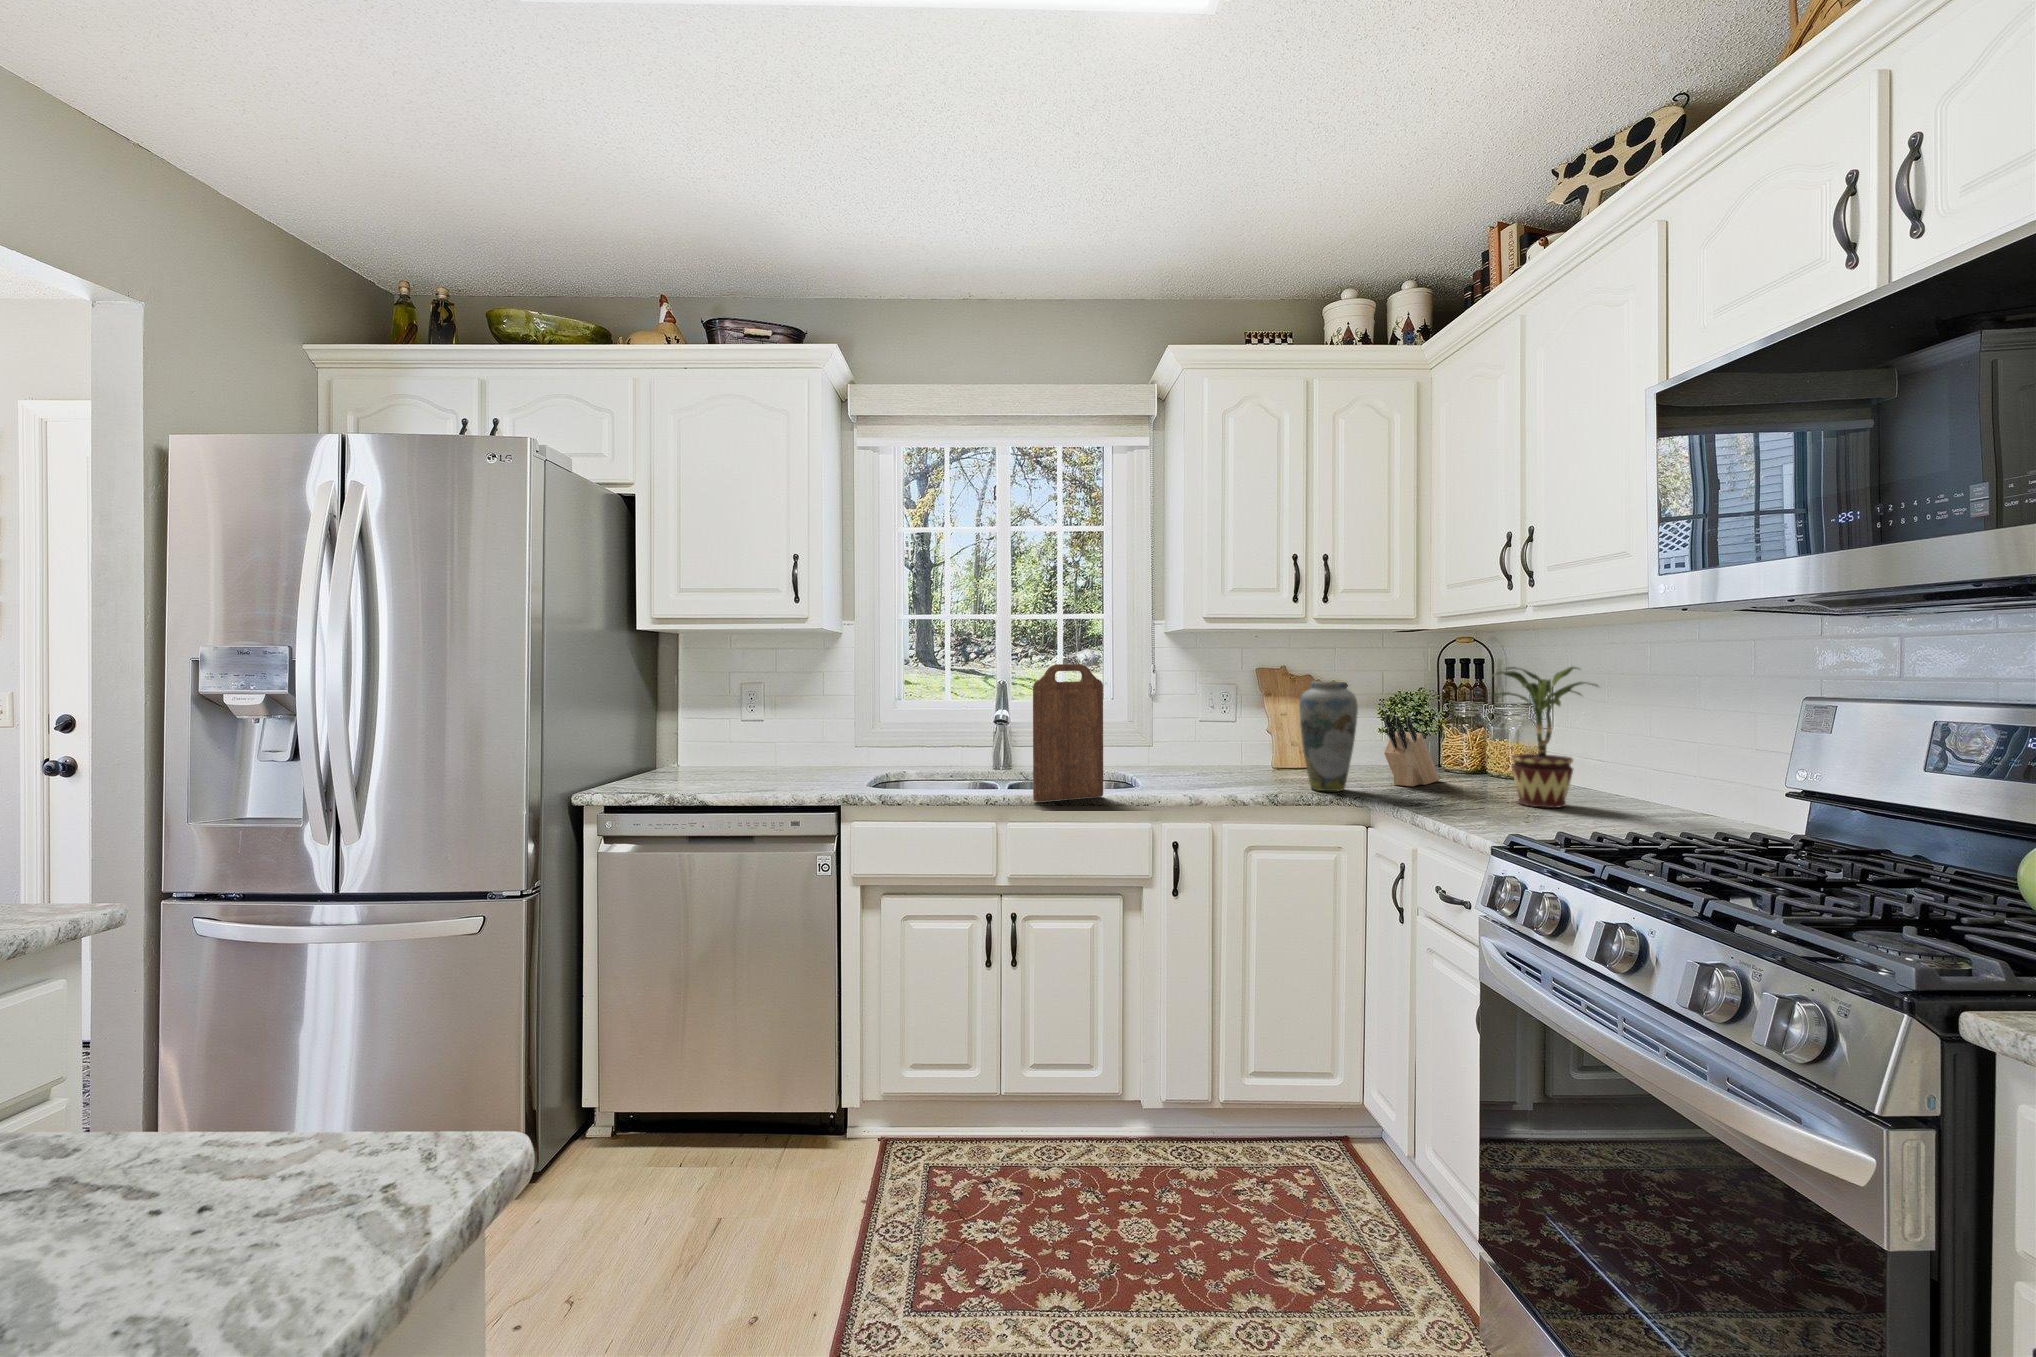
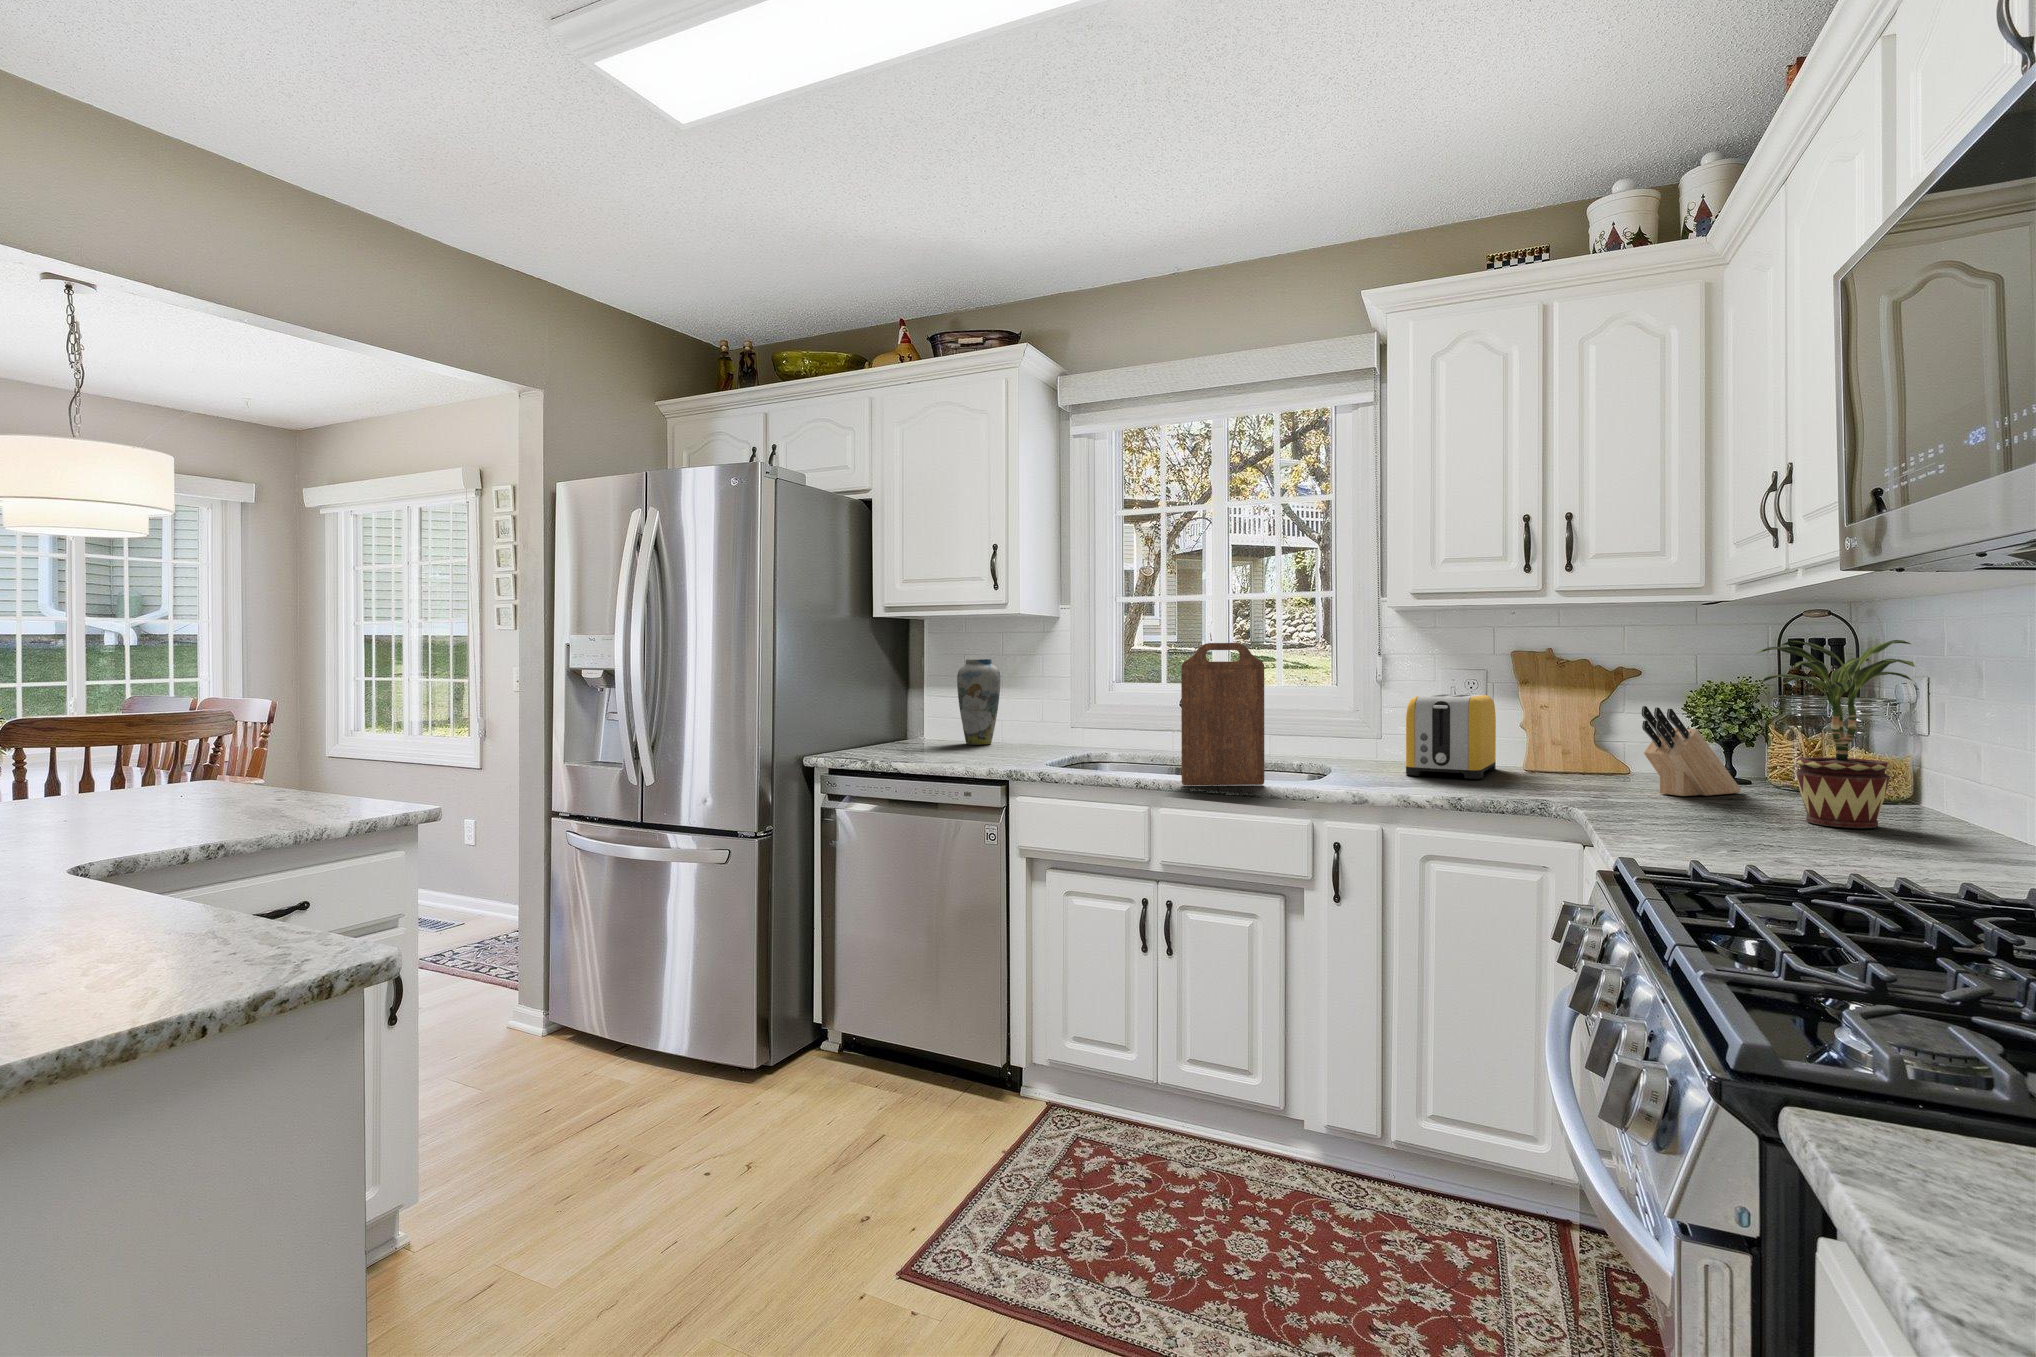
vase: present [1299,681,1358,791] -> present [957,659,1001,745]
toaster: none [1190,705,1255,779] -> present [1406,694,1496,779]

